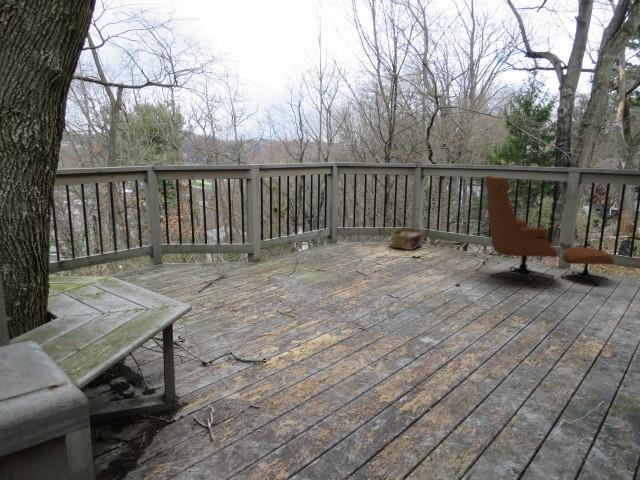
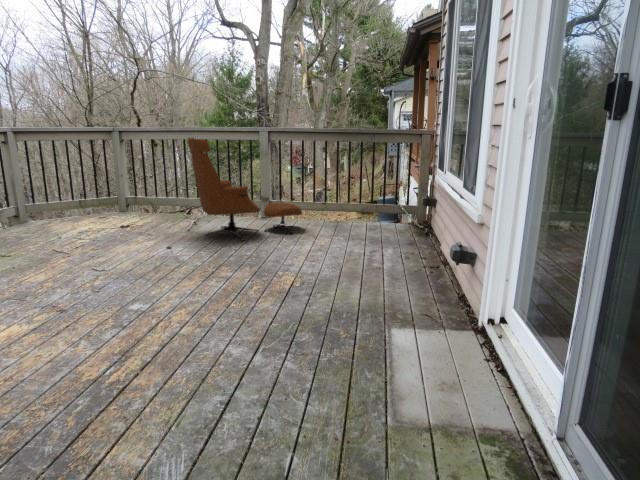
woven basket: present [391,226,423,250] -> none [94,189,133,220]

